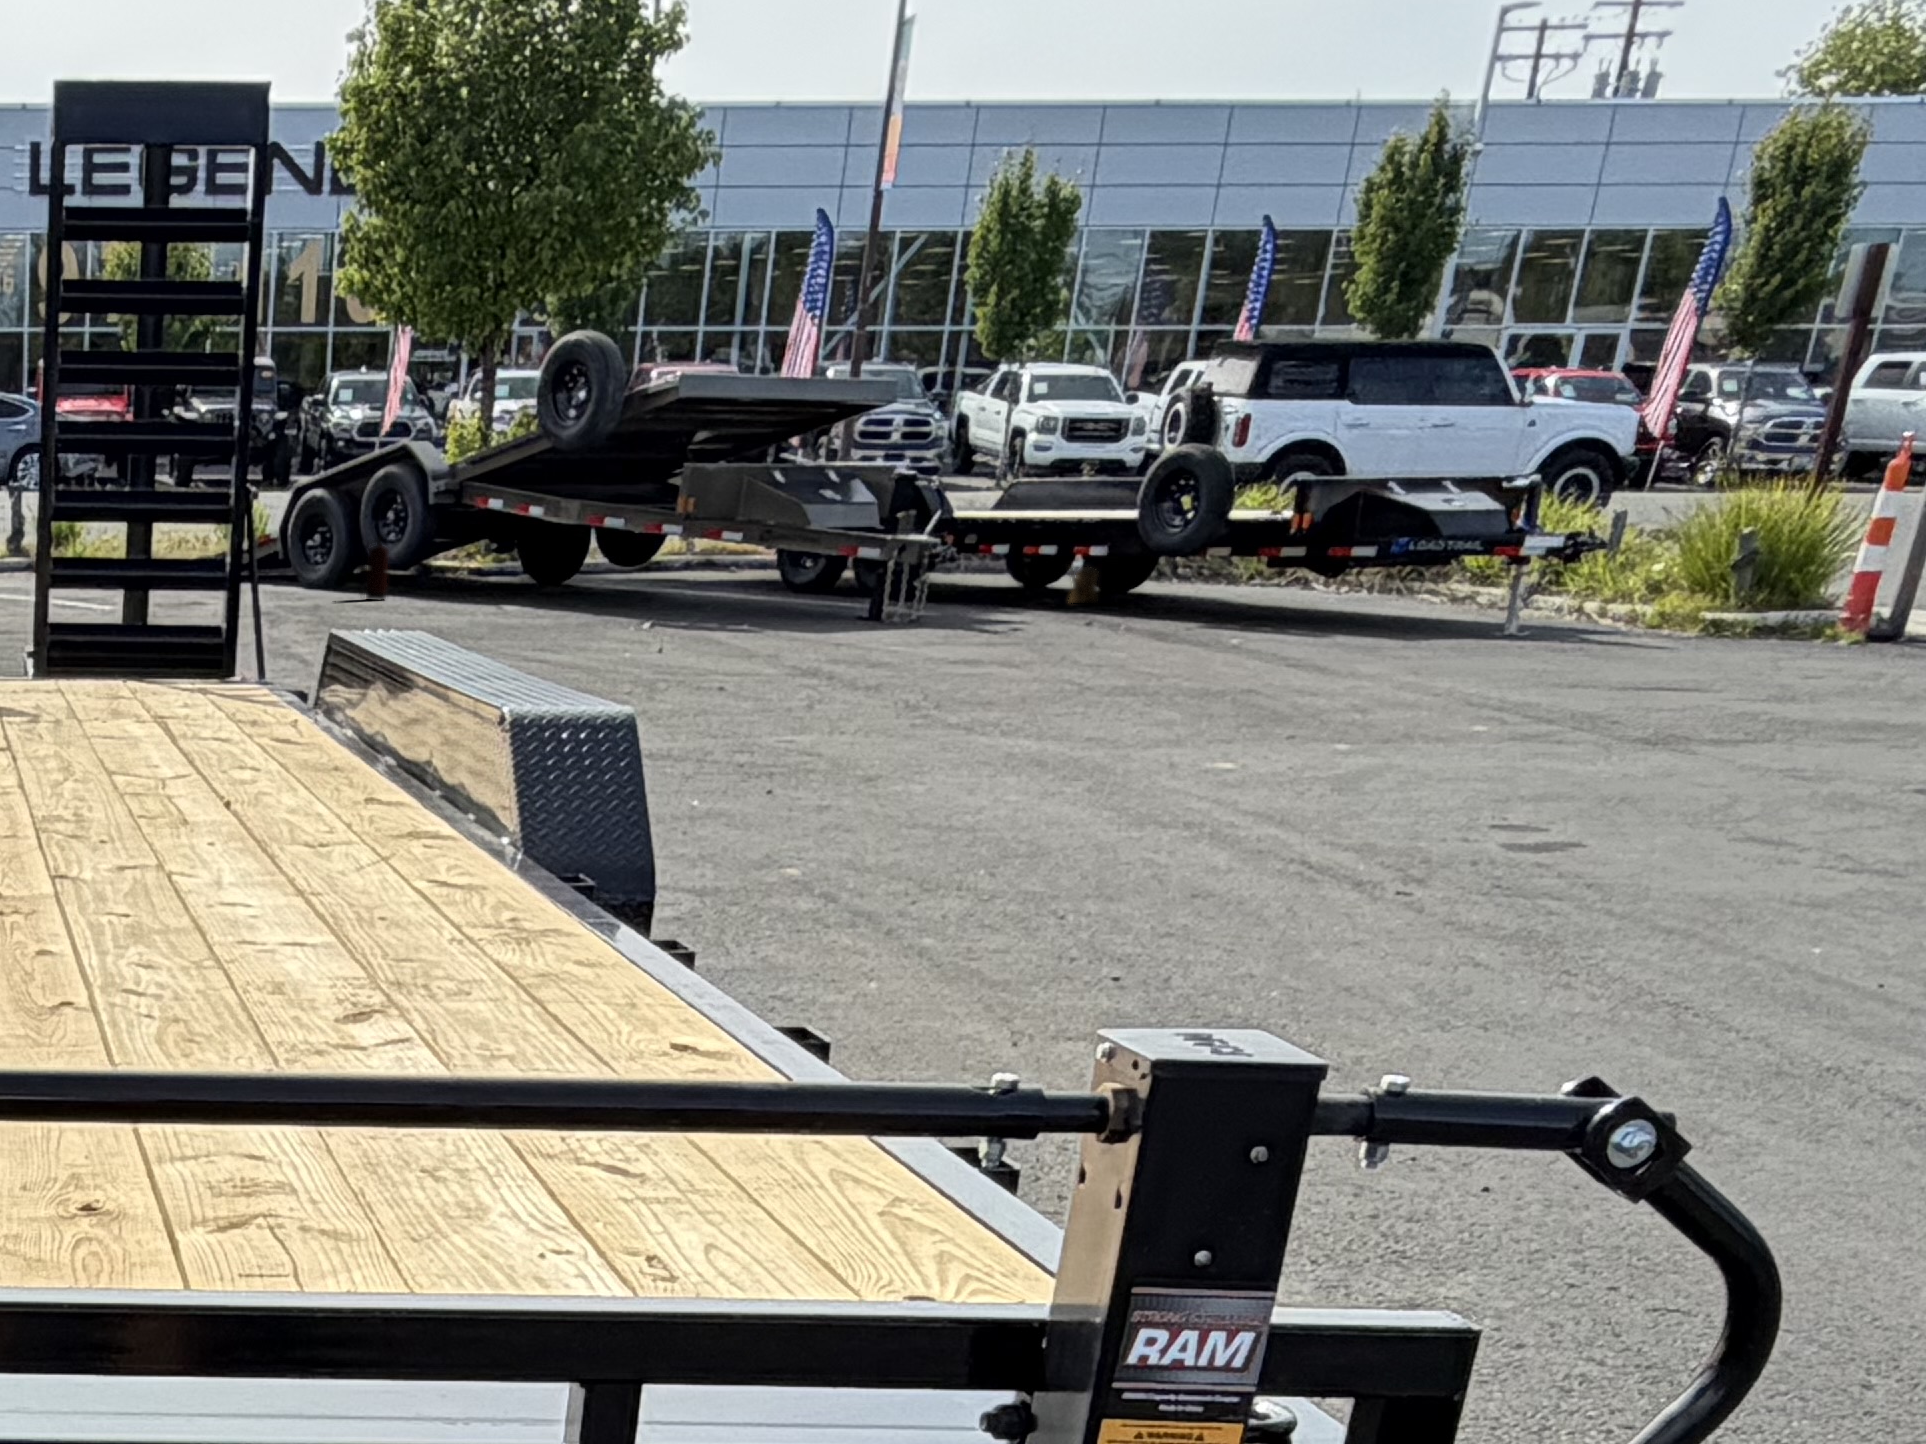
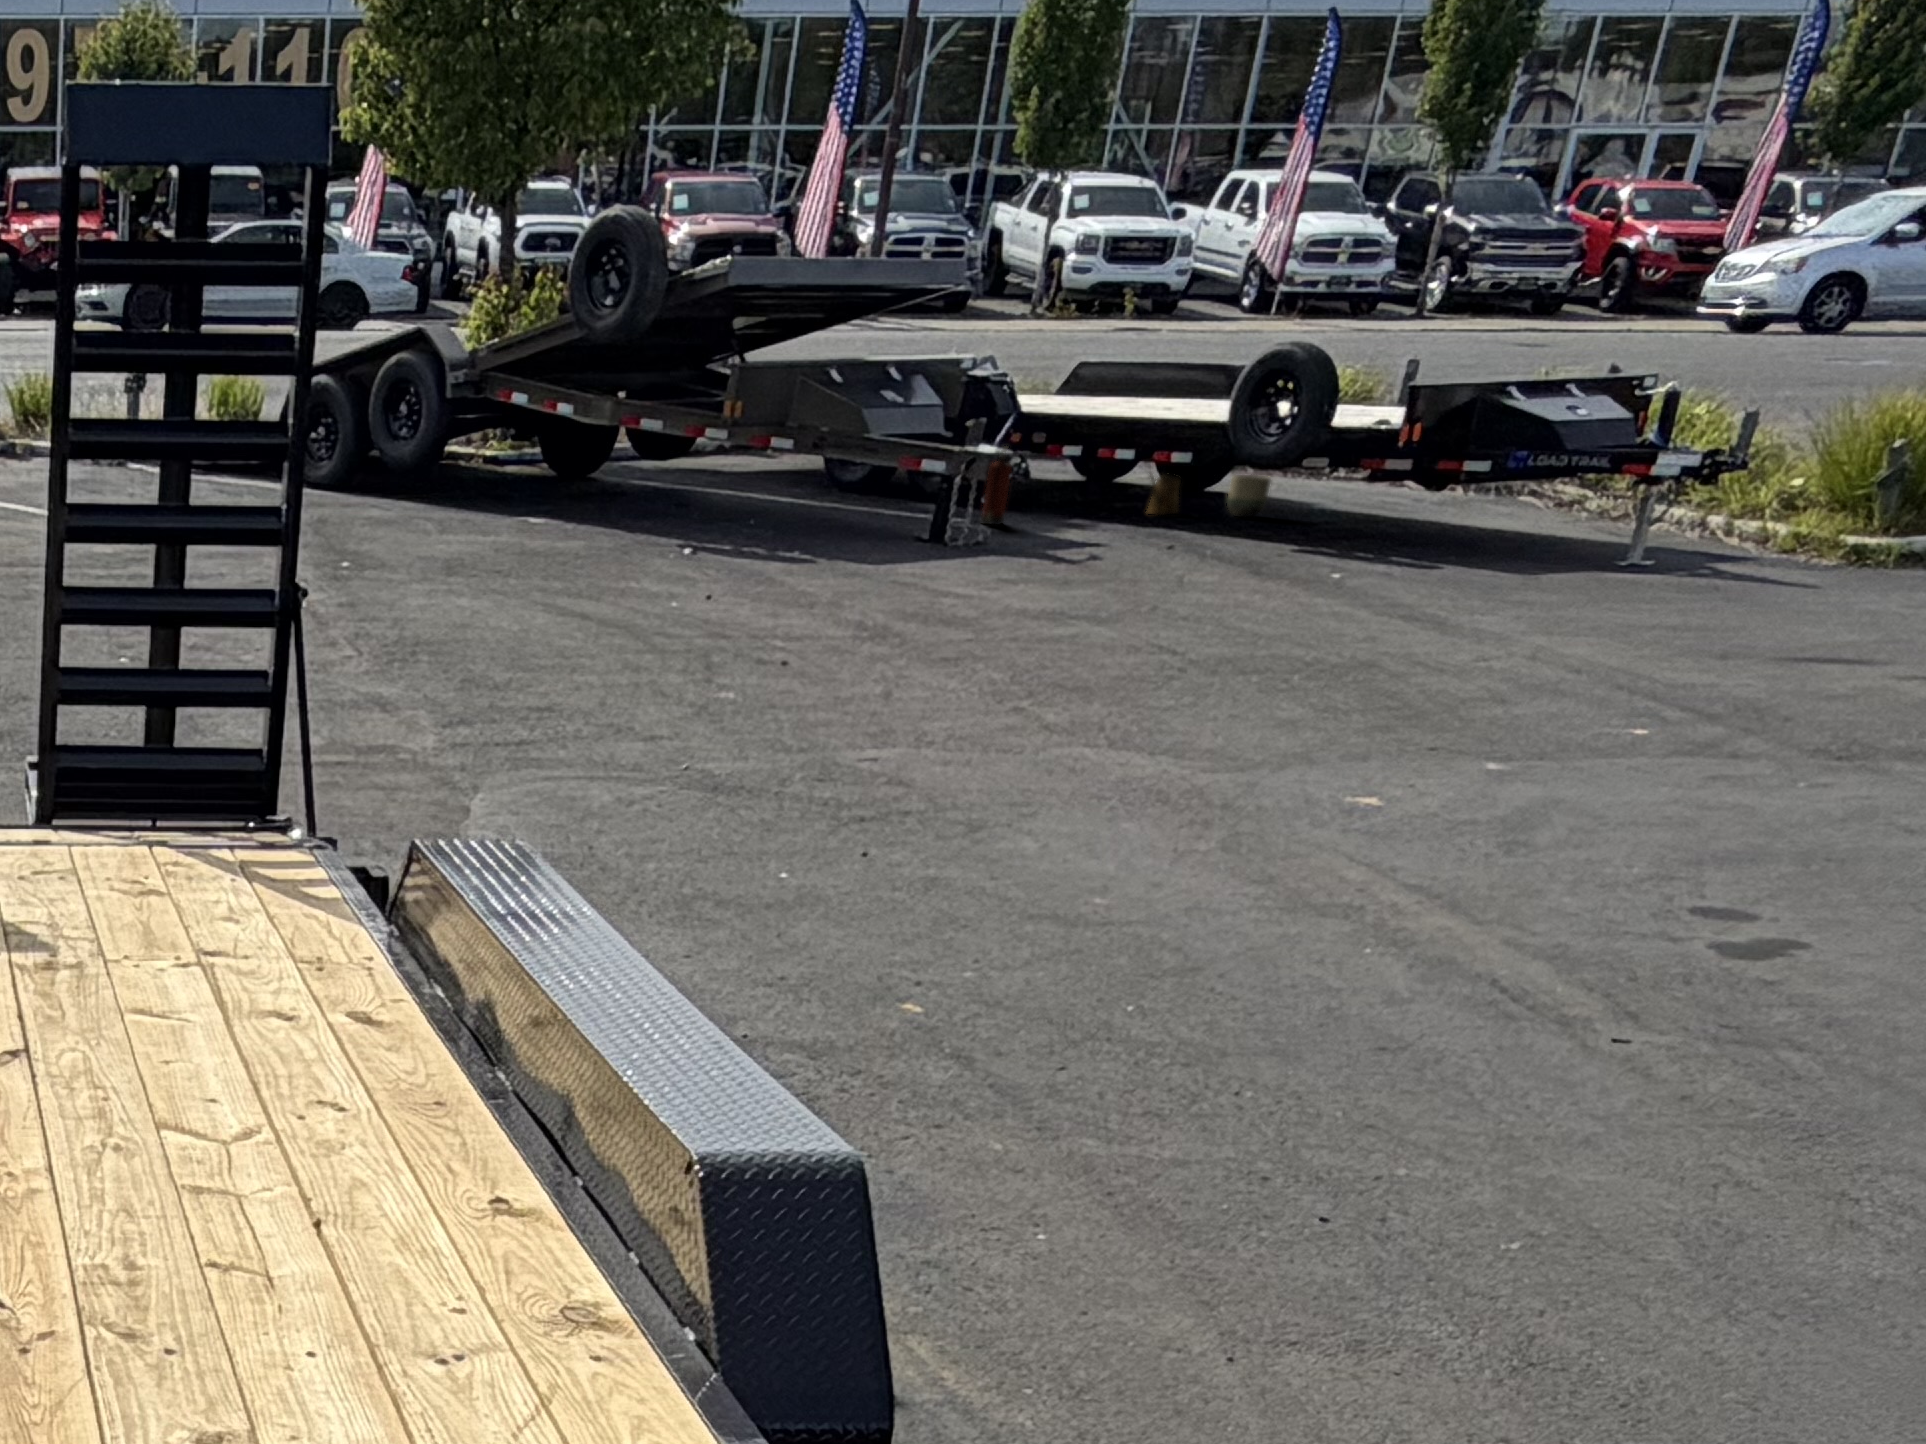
fire extinguisher: present [360,535,389,600] -> present [981,447,1012,525]
planter: none [1141,568,1180,605] -> present [1227,475,1271,517]

